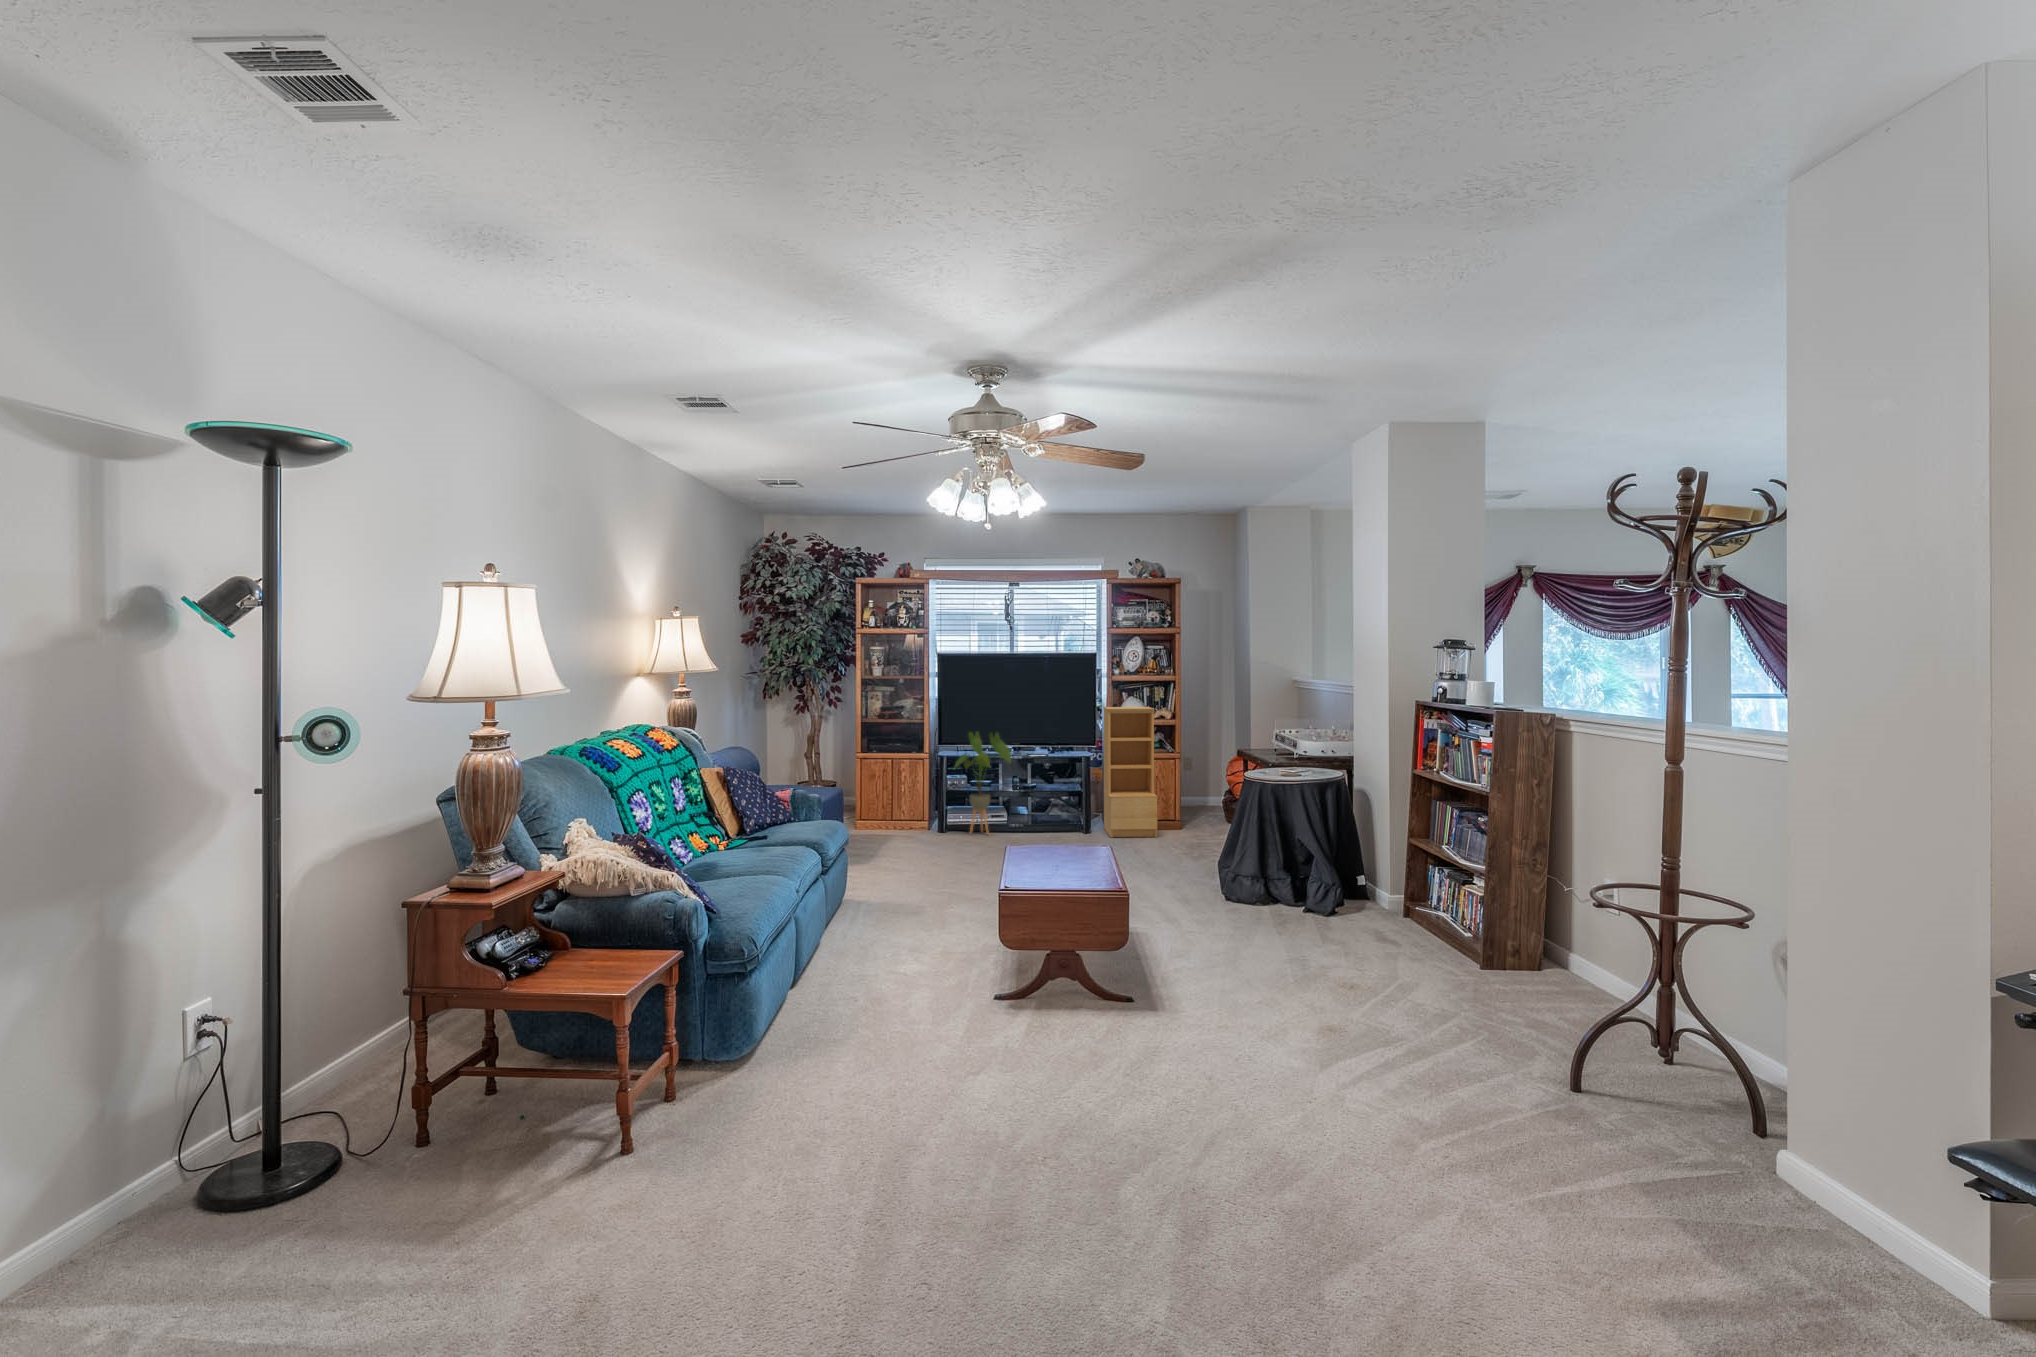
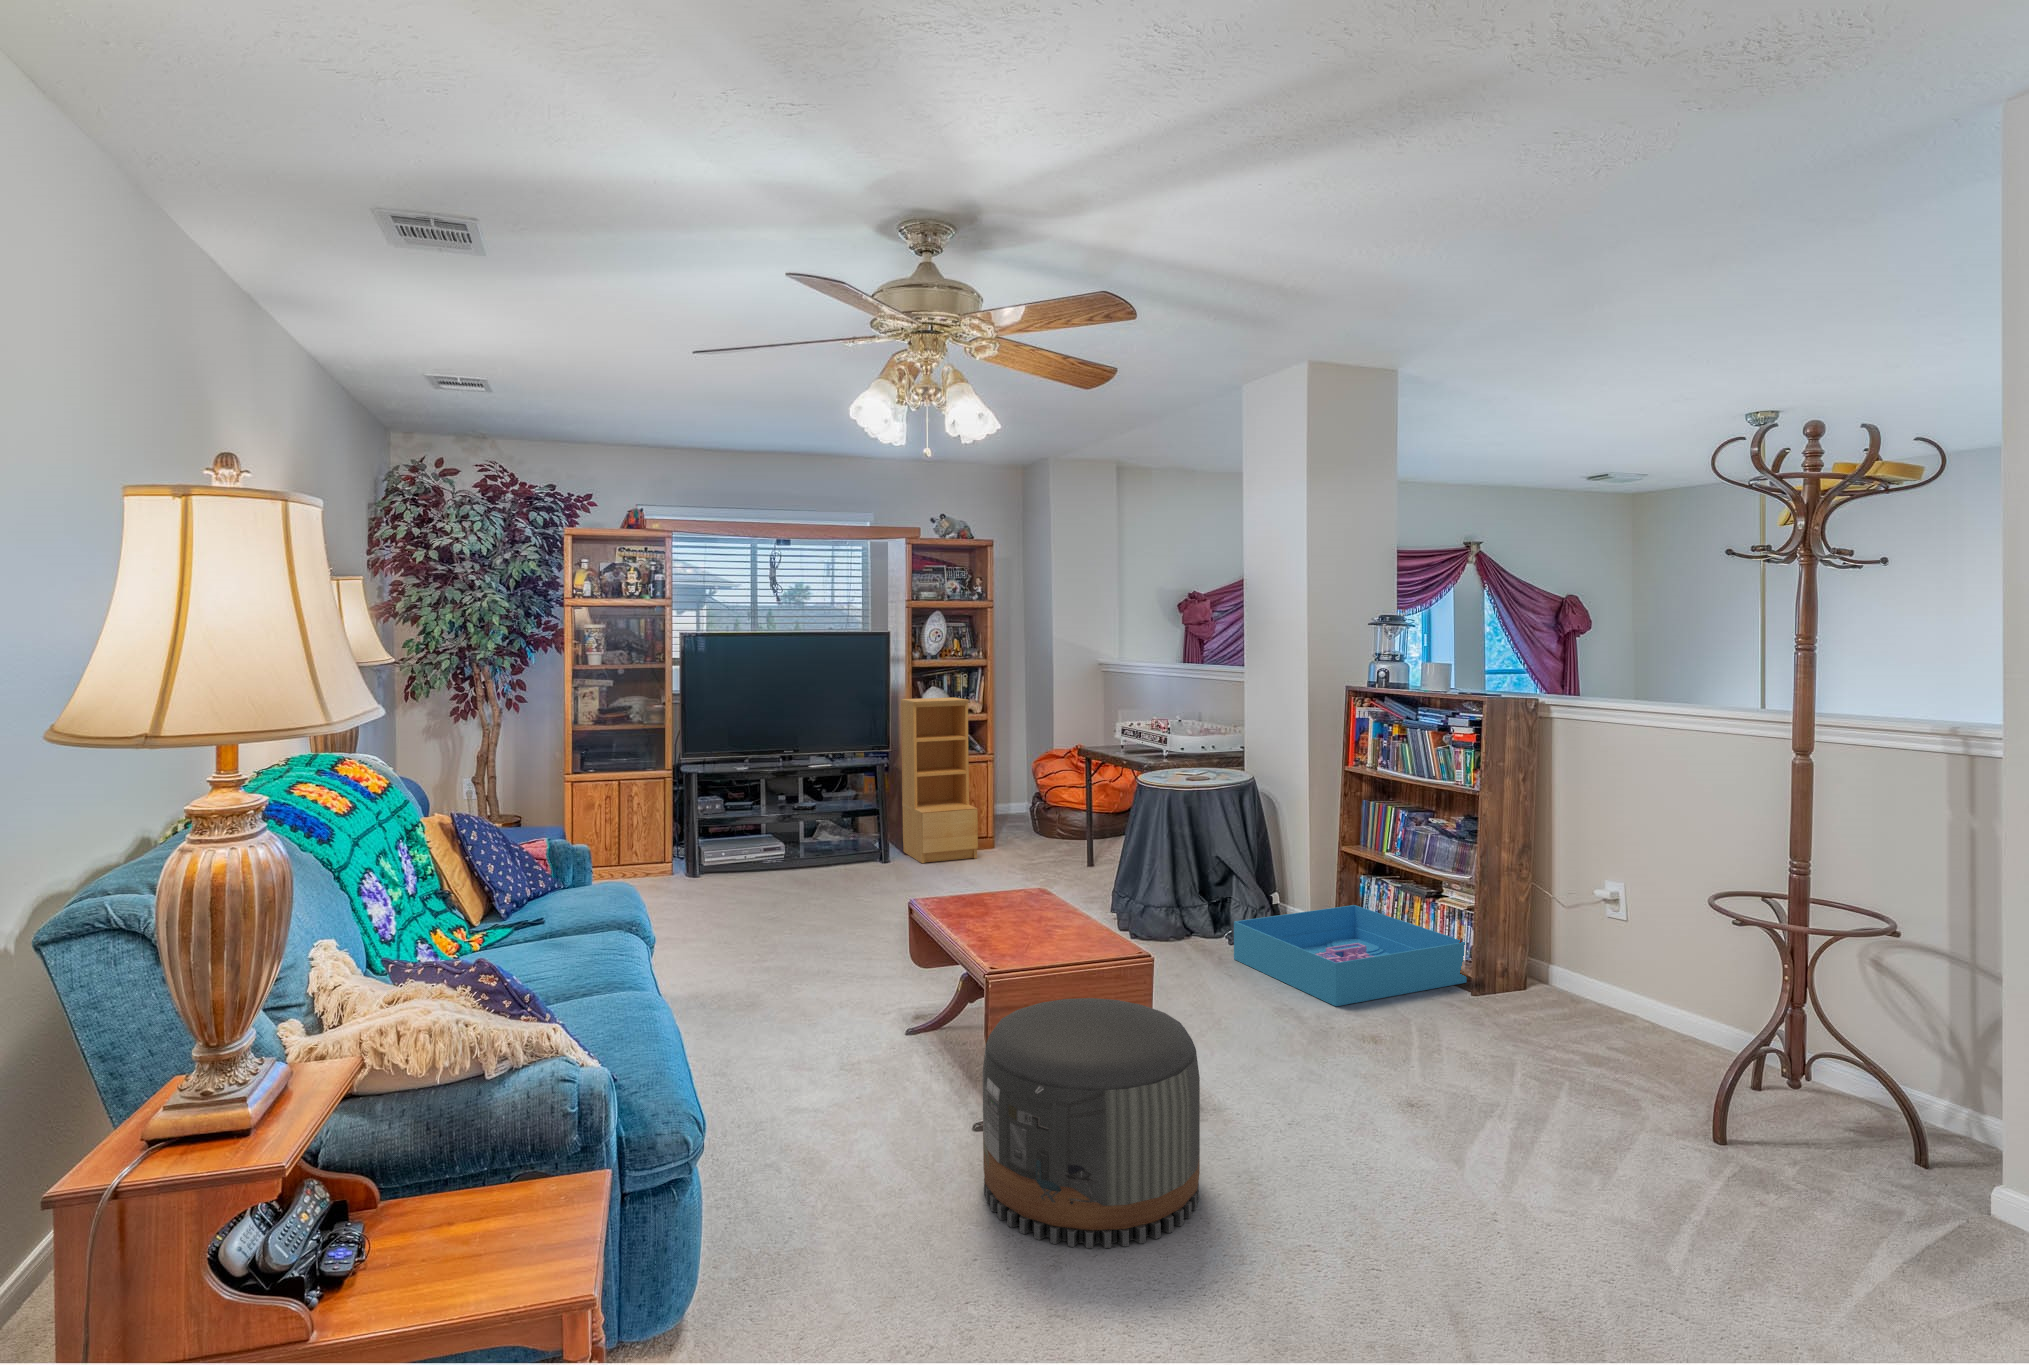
house plant: present [955,732,1011,834] -> none [714,736,796,874]
storage bin: none [1296,890,1488,964] -> present [1234,905,1467,1006]
pouf: none [963,911,1116,1076] -> present [982,998,1200,1248]

